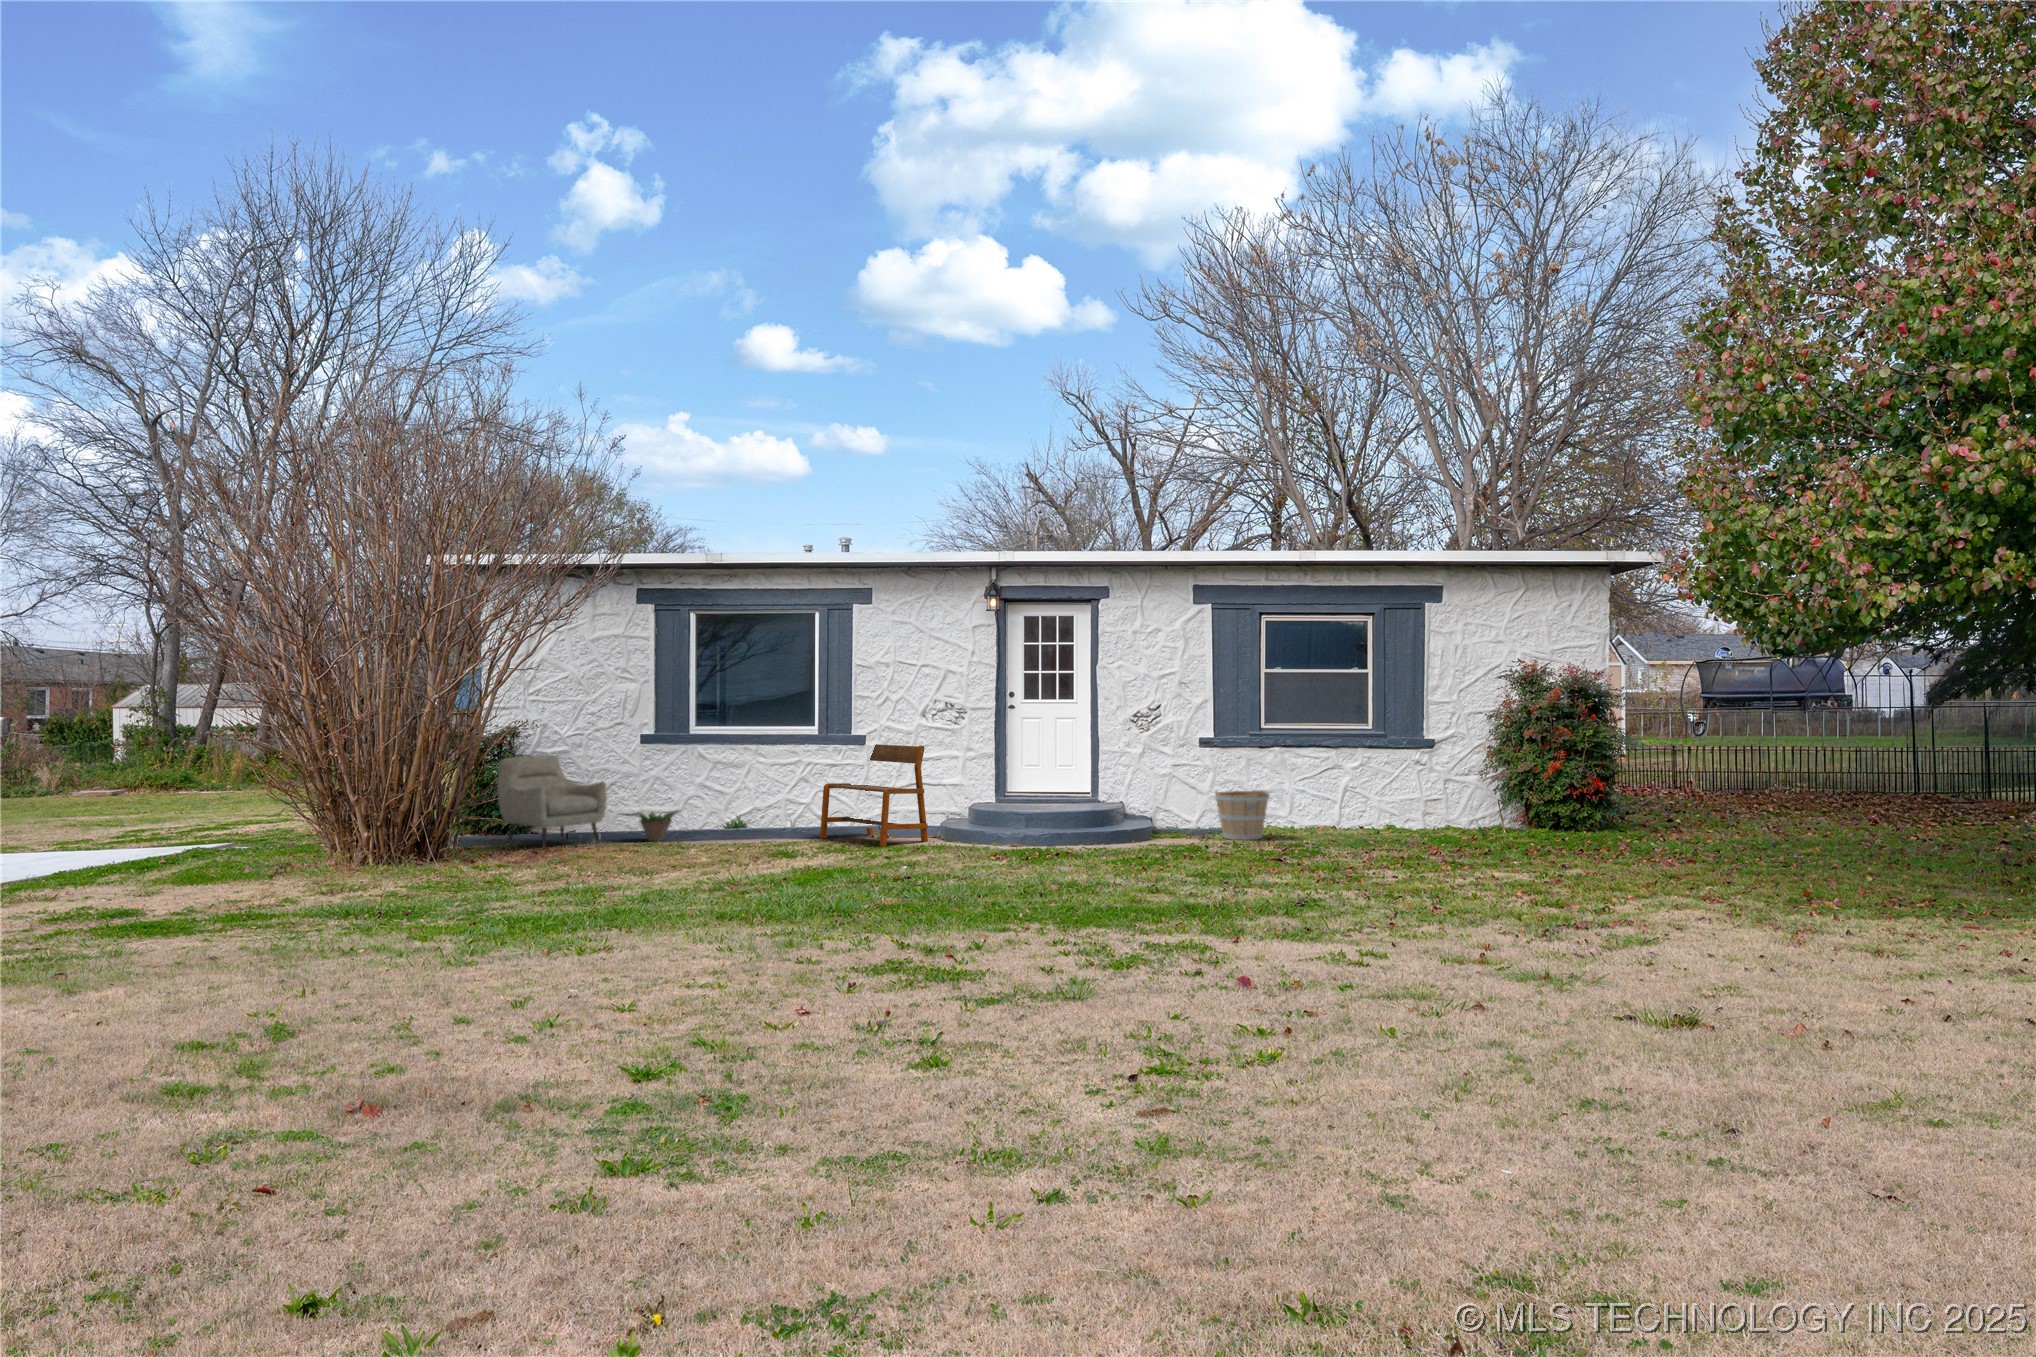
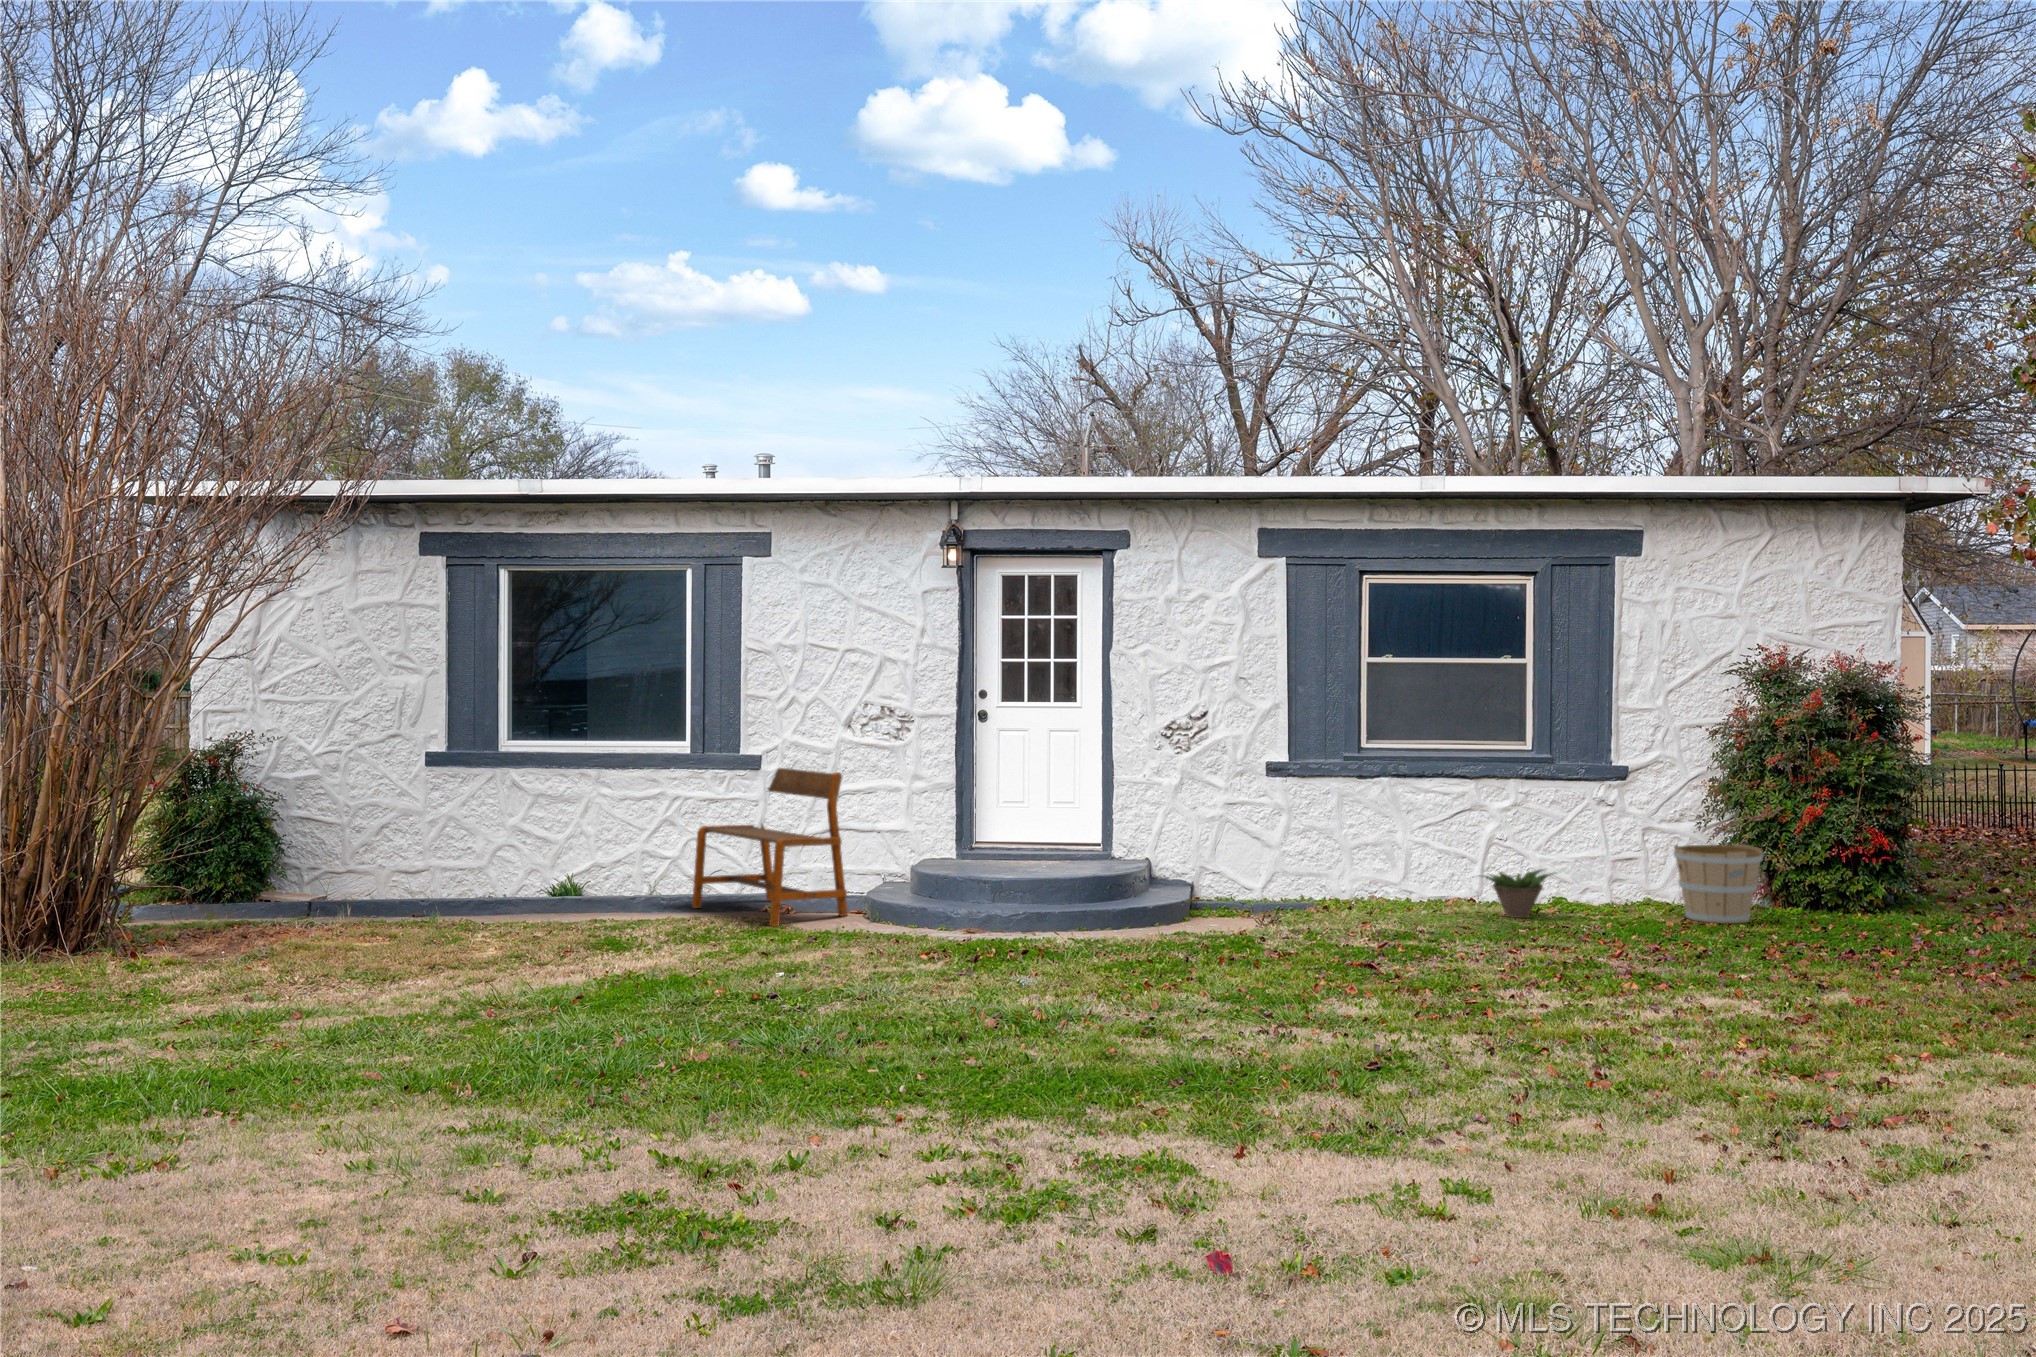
chair: present [497,755,607,849] -> none [213,782,375,926]
wooden bucket: present [1214,790,1270,840] -> present [1673,844,1763,924]
decorative plant: present [636,811,678,841] -> present [1484,869,1555,918]

